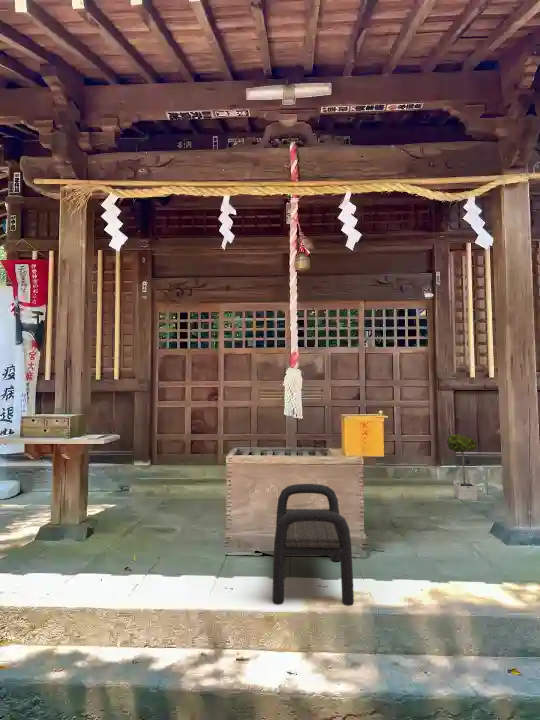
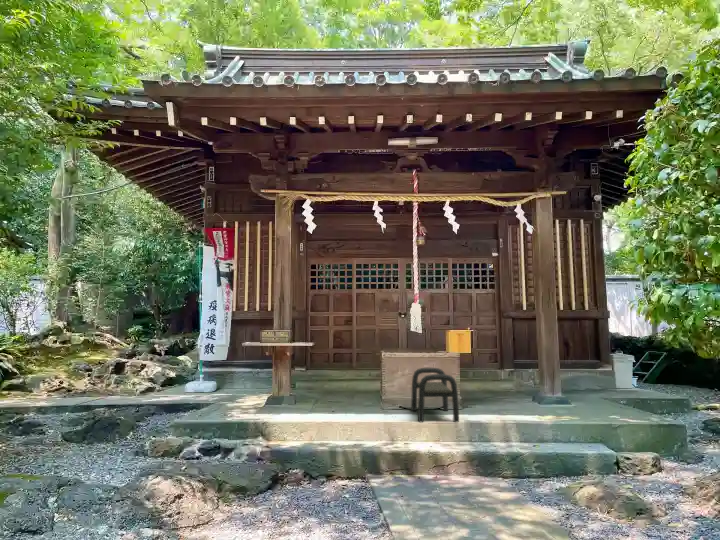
potted tree: present [447,434,477,500] -> none [508,346,528,390]

